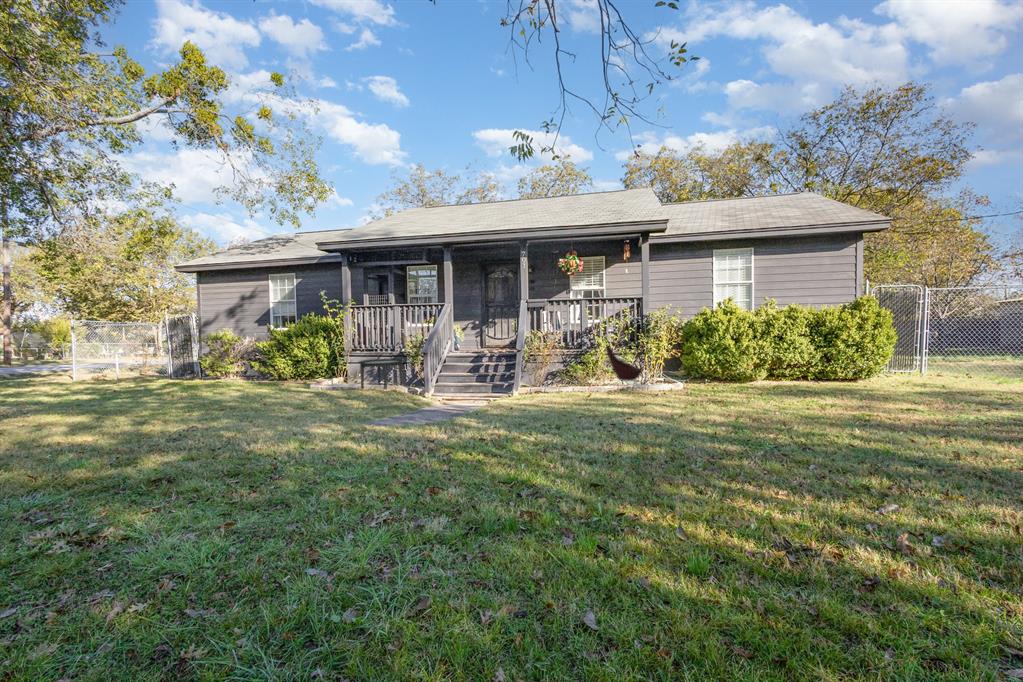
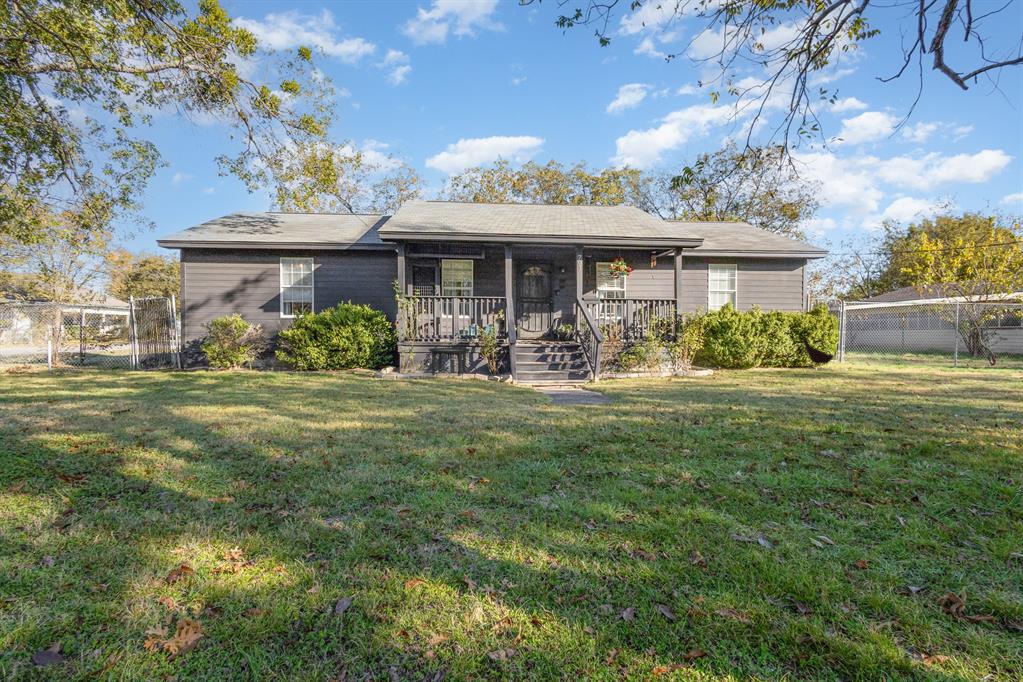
chair: present [606,346,642,387] -> present [803,337,833,369]

